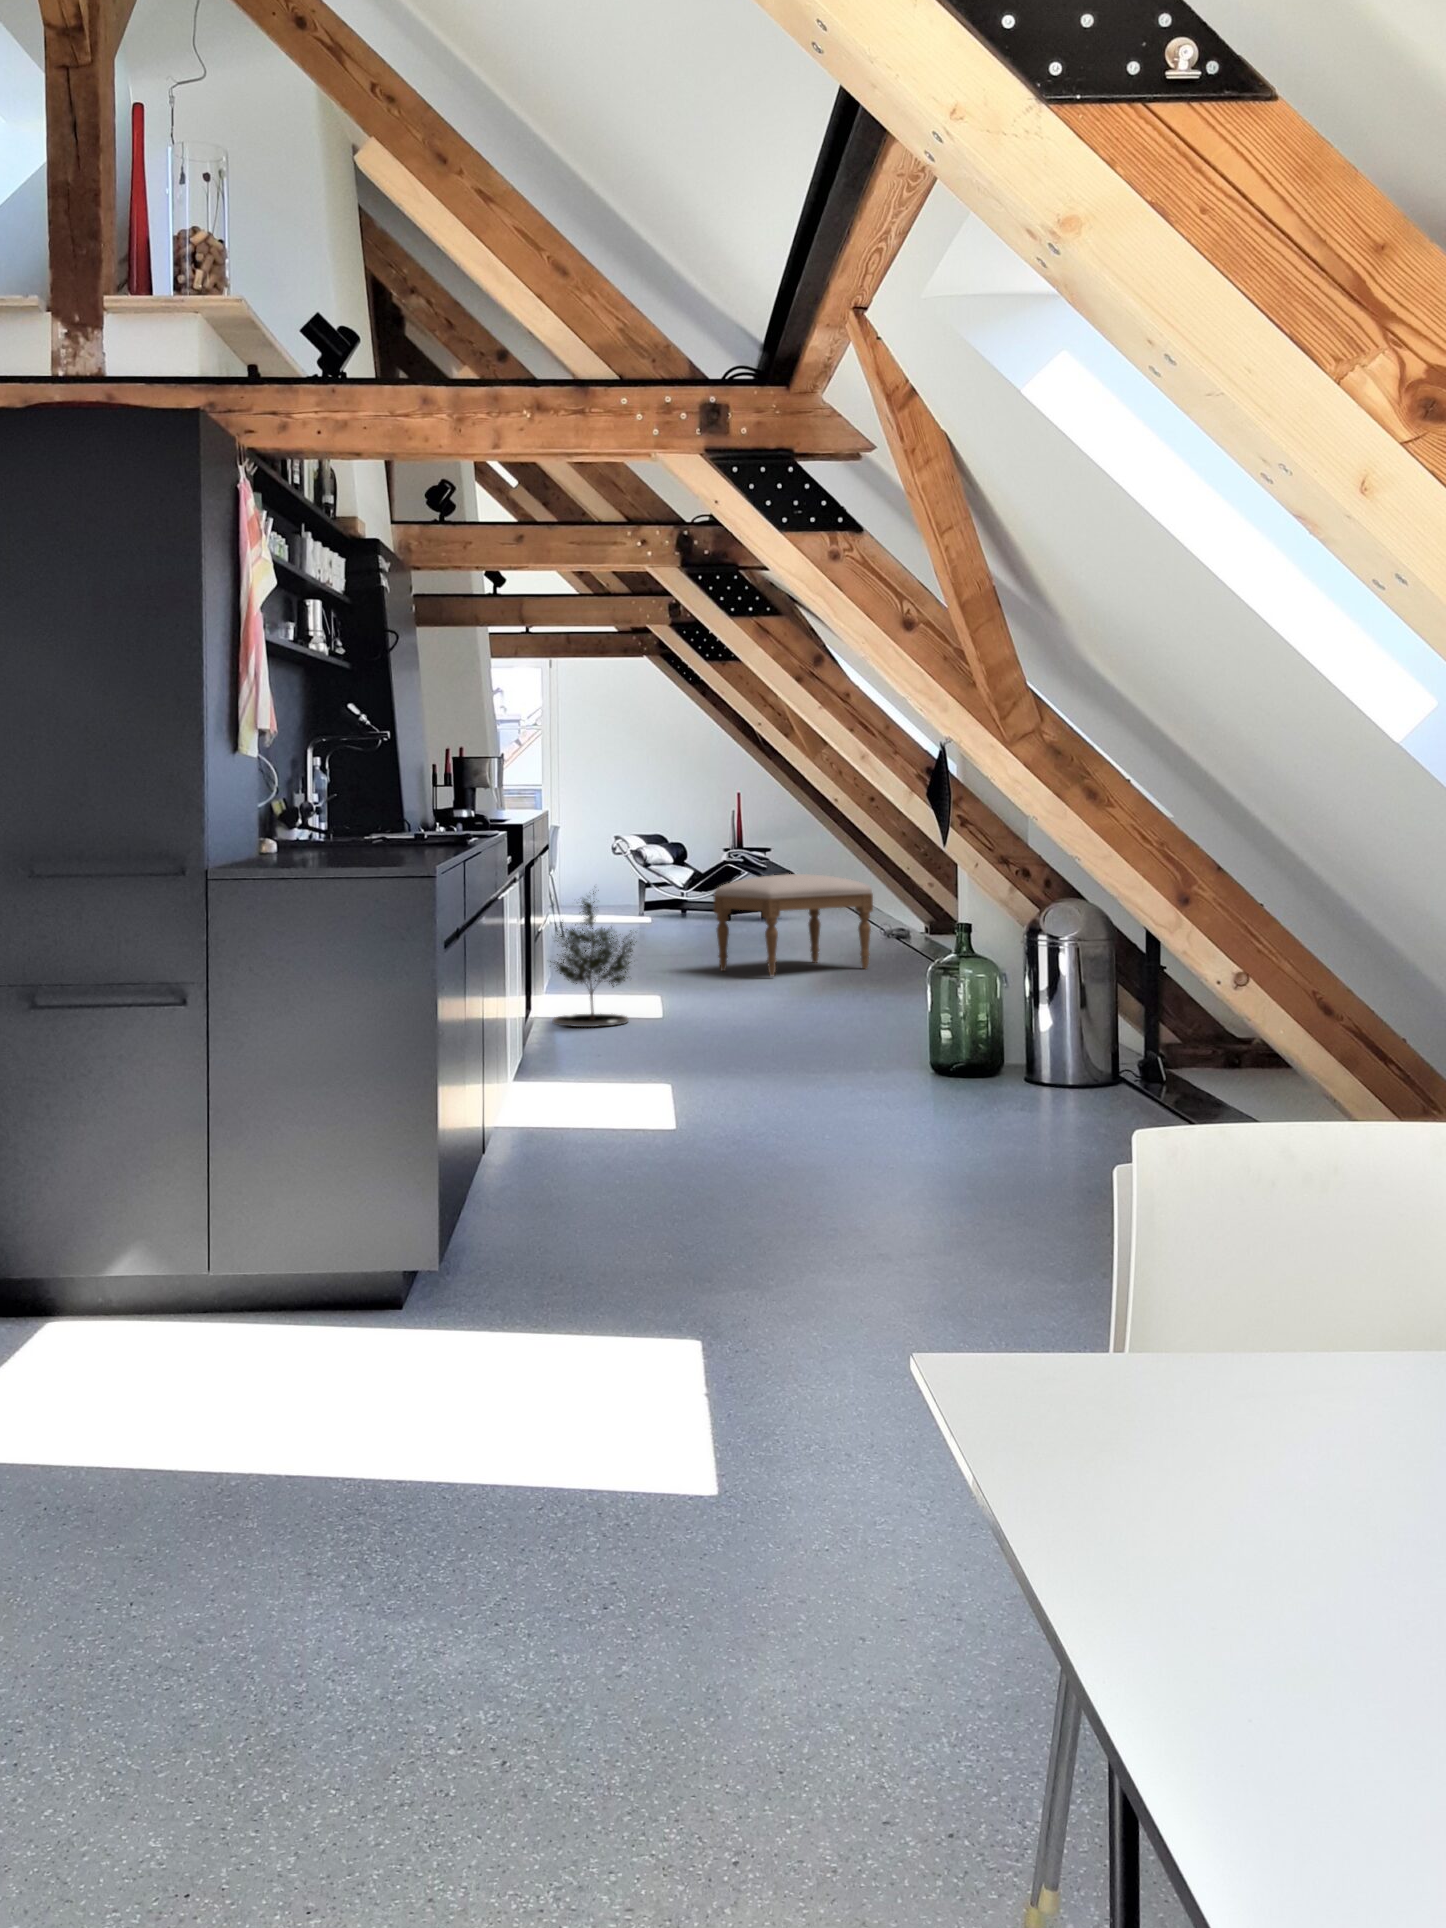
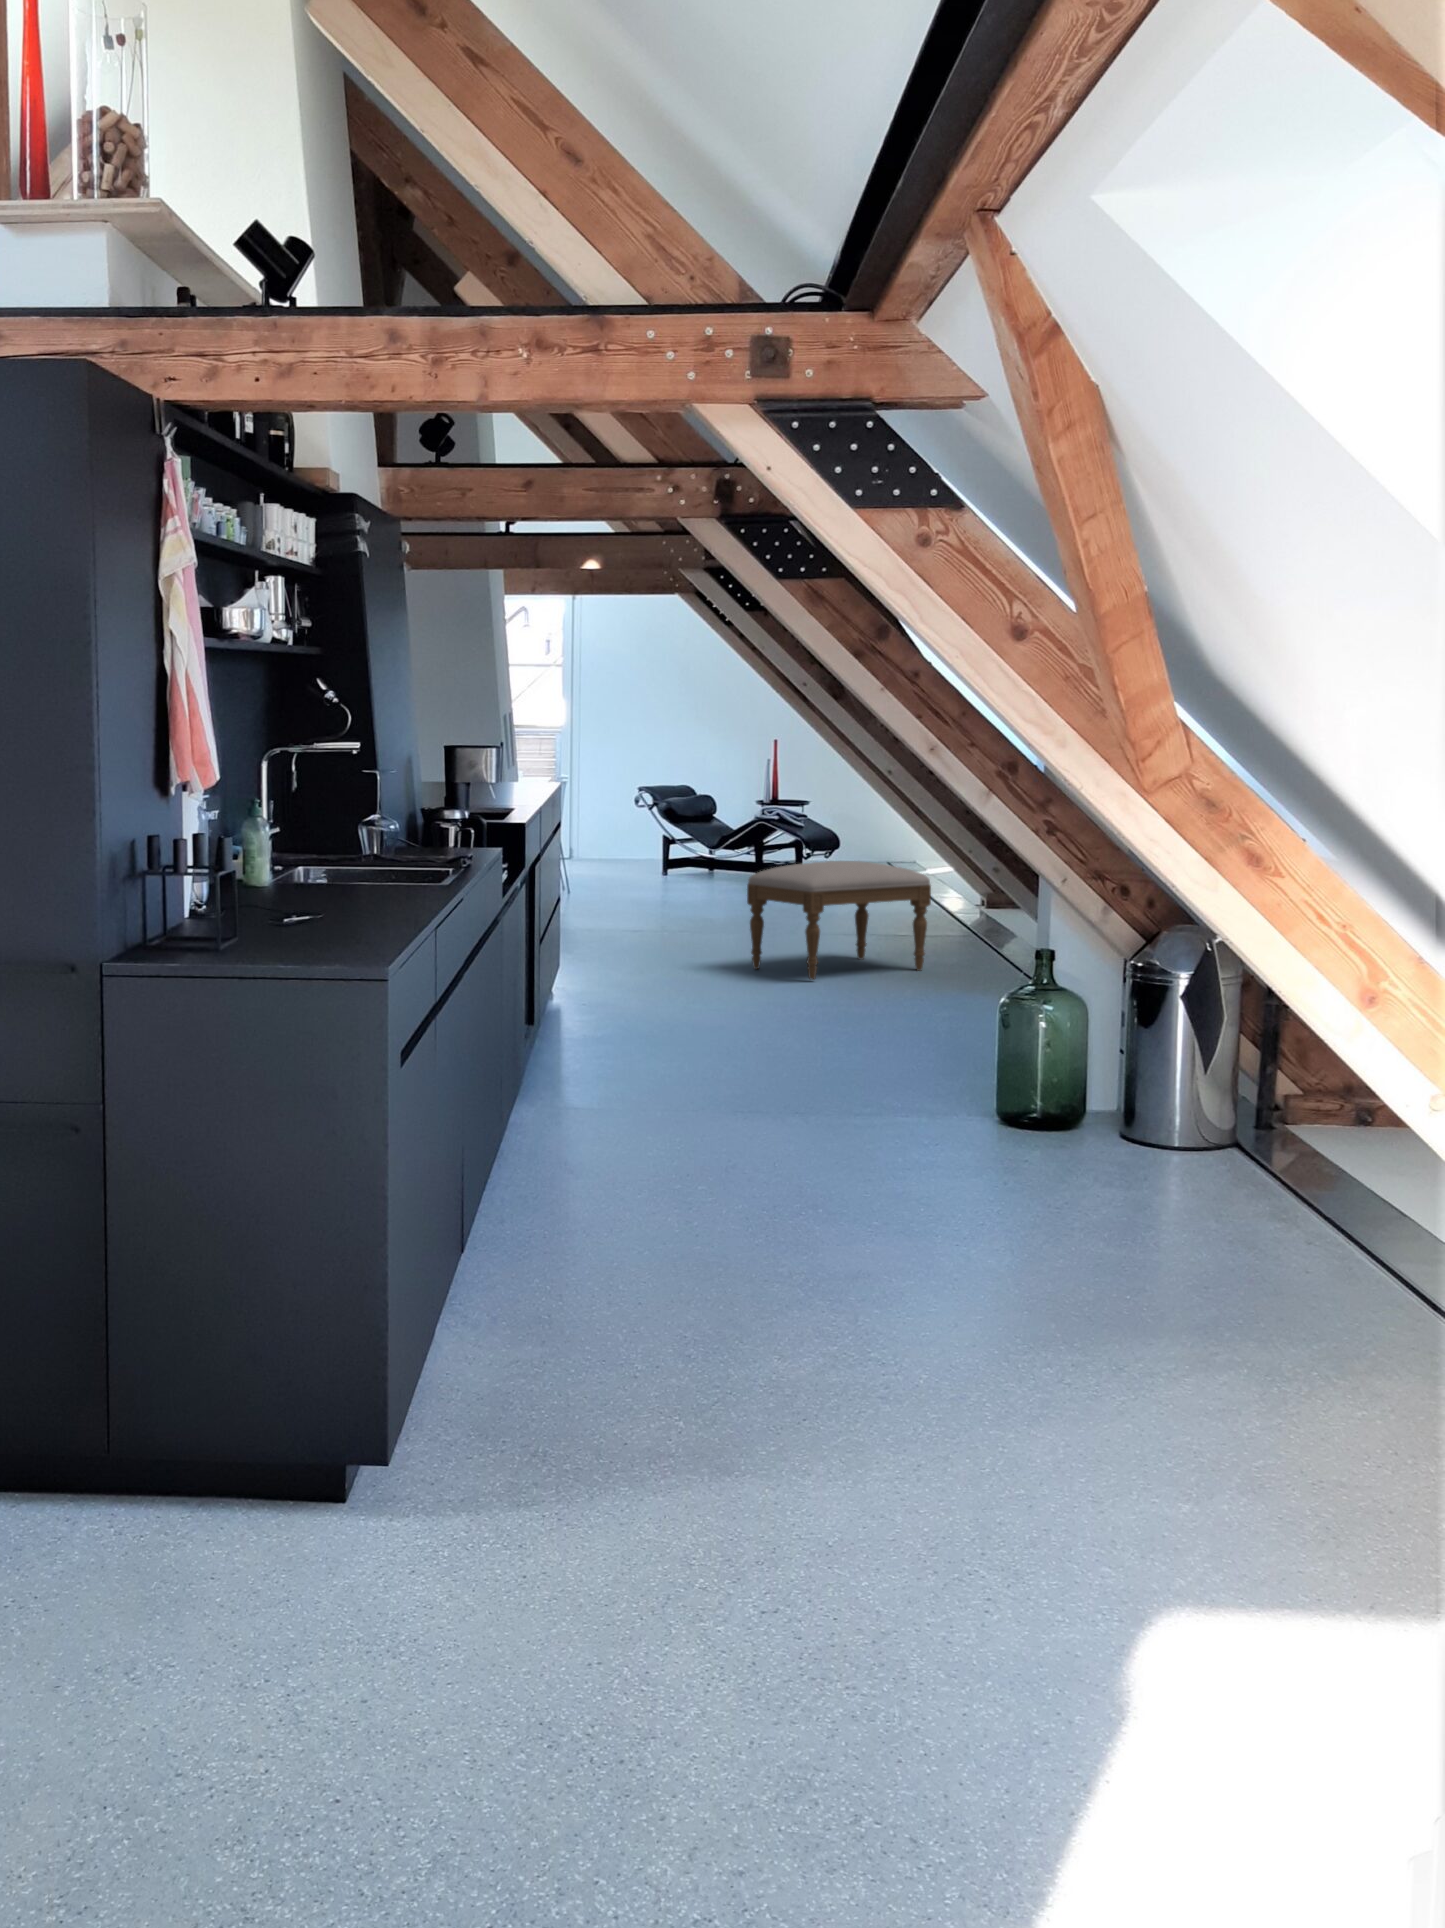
potted tree: present [550,891,637,1027] -> none [554,888,663,1052]

